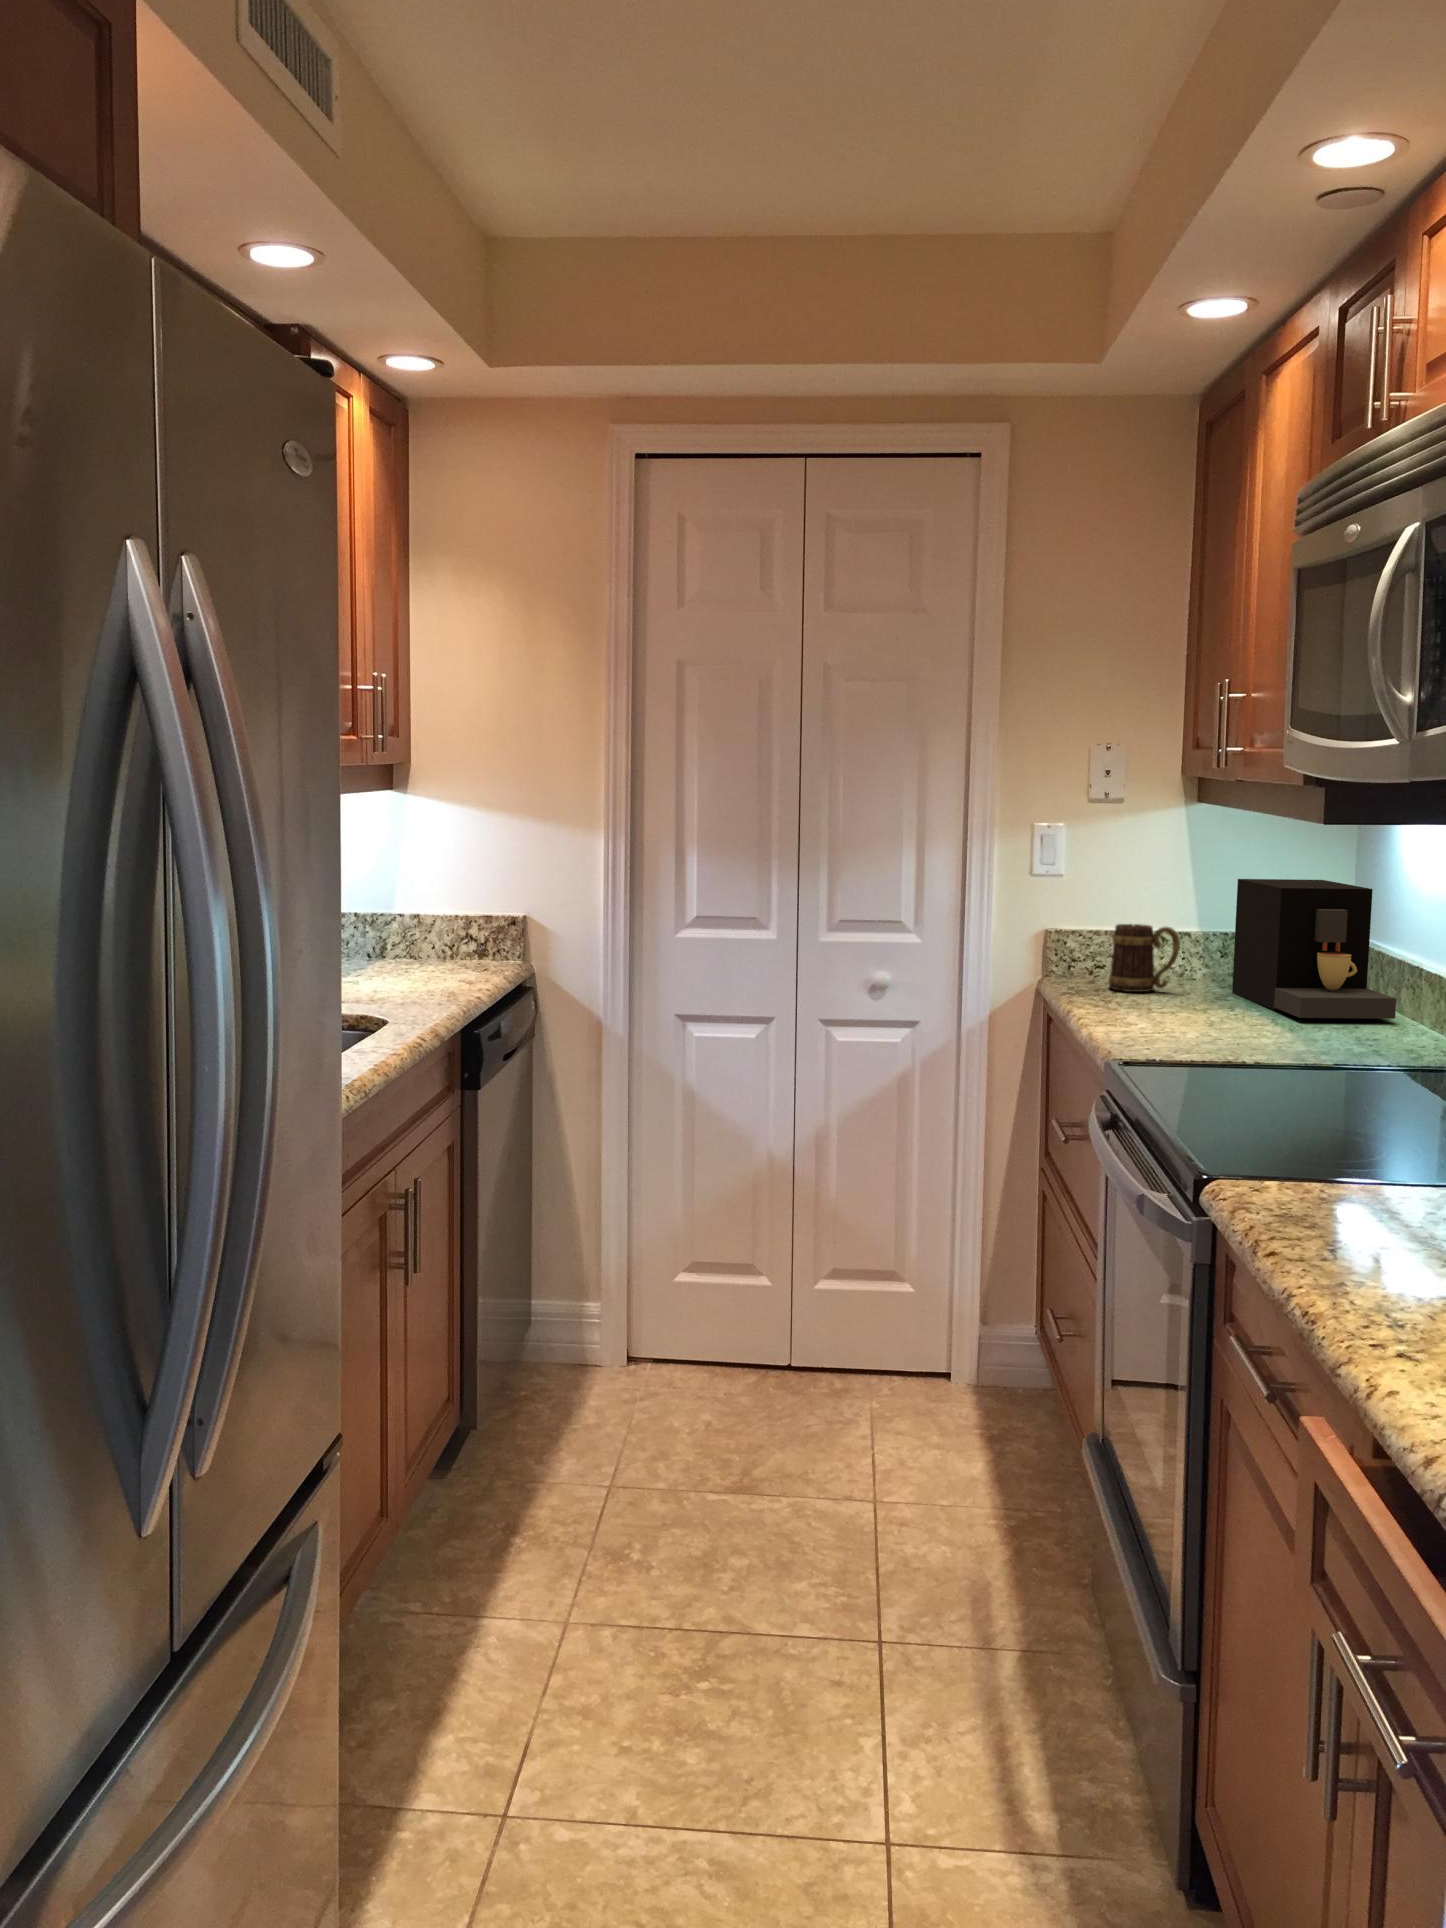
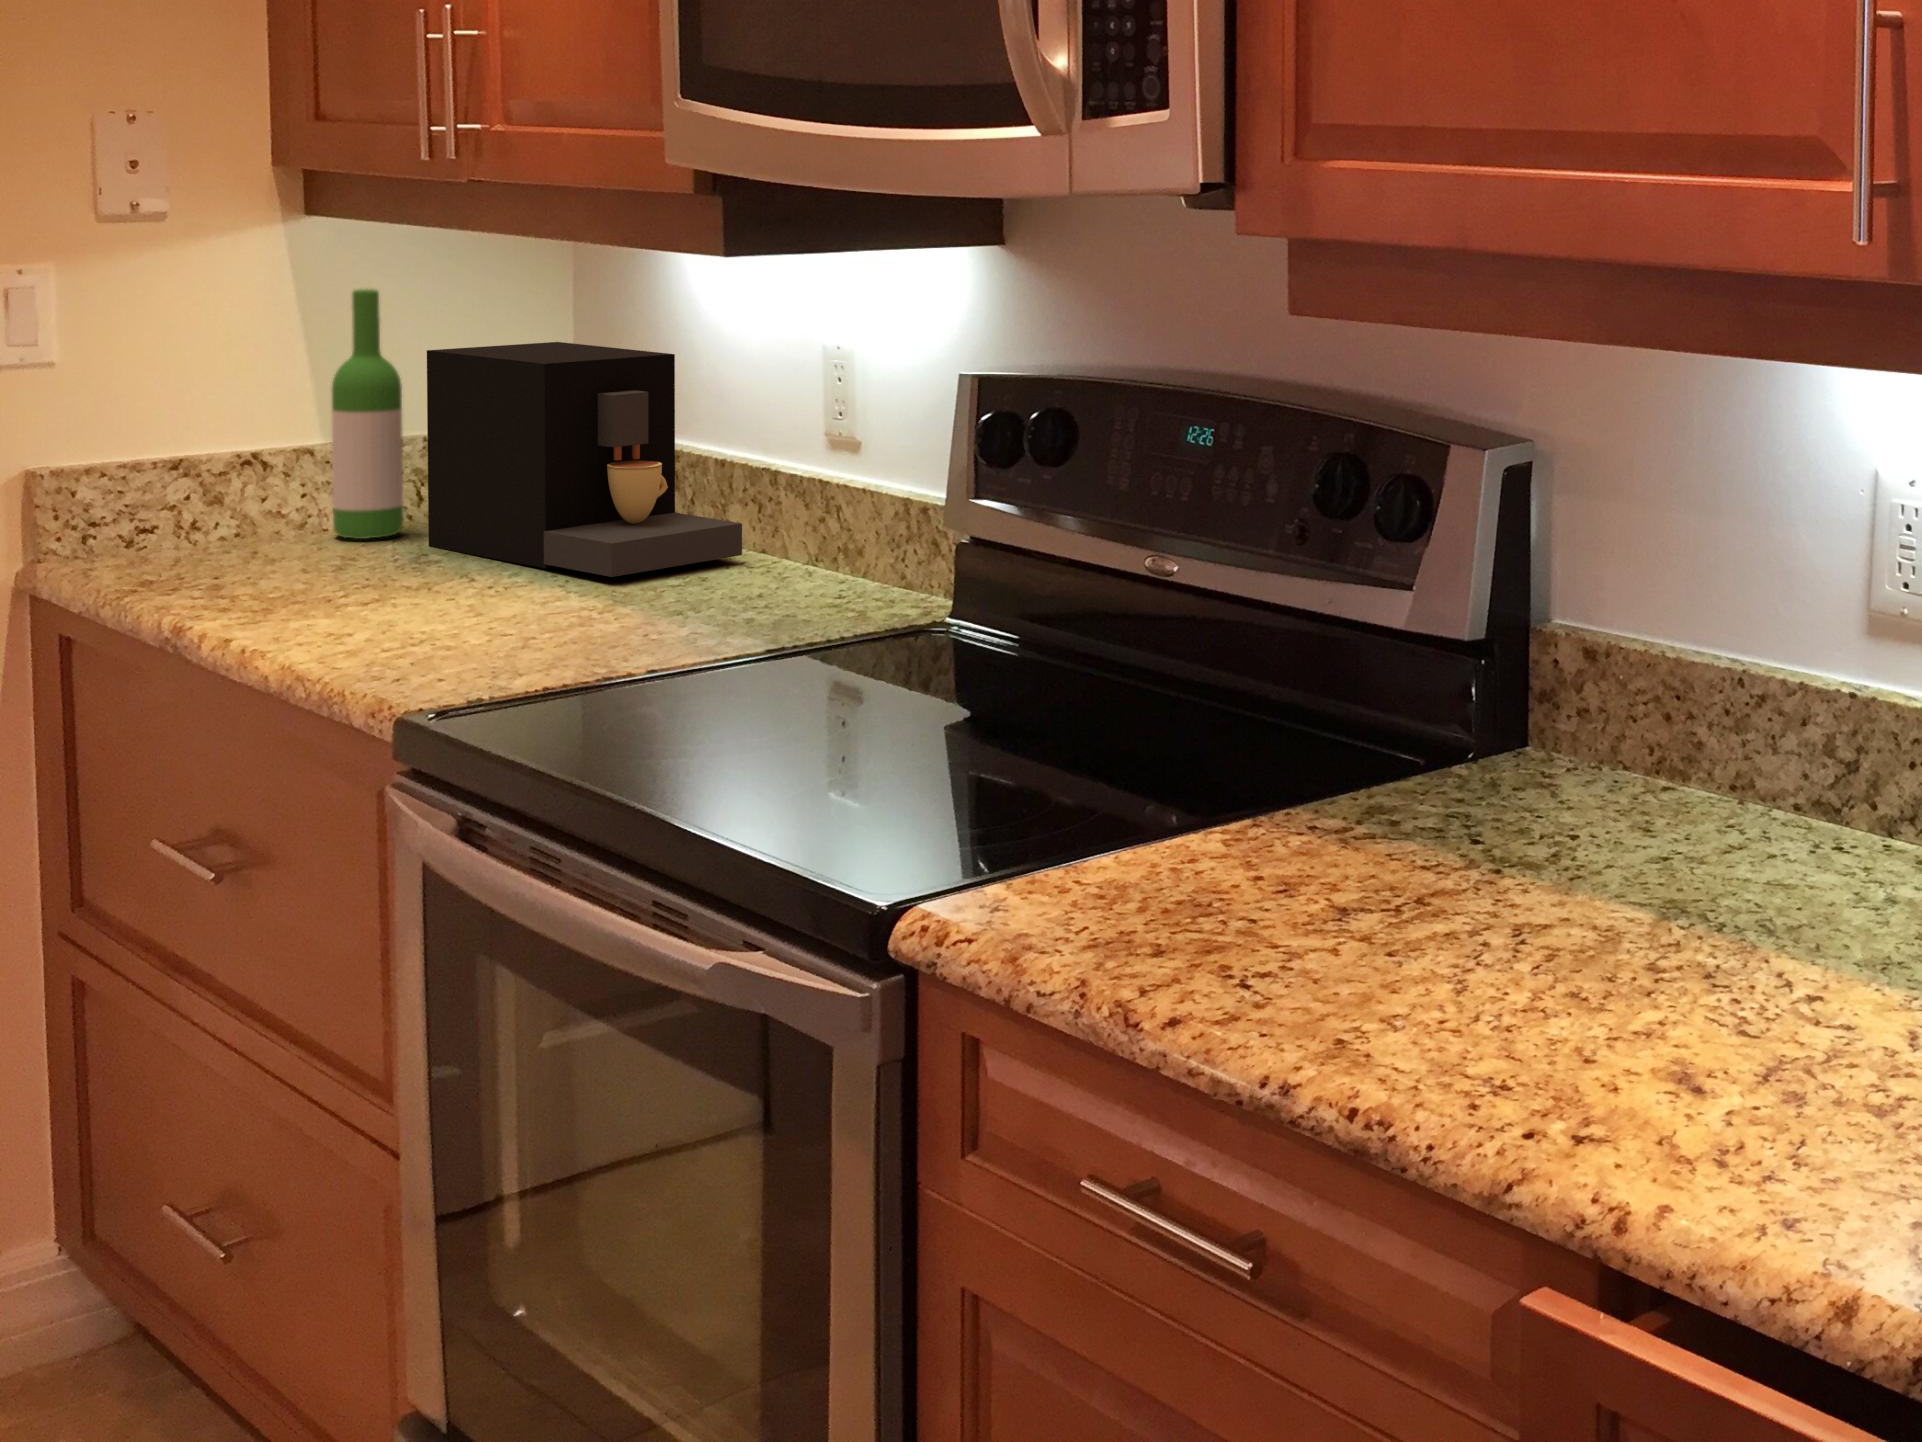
wine bottle: none [1190,843,1232,986] -> present [332,289,403,539]
mug: present [1108,924,1180,992] -> none [200,445,339,572]

